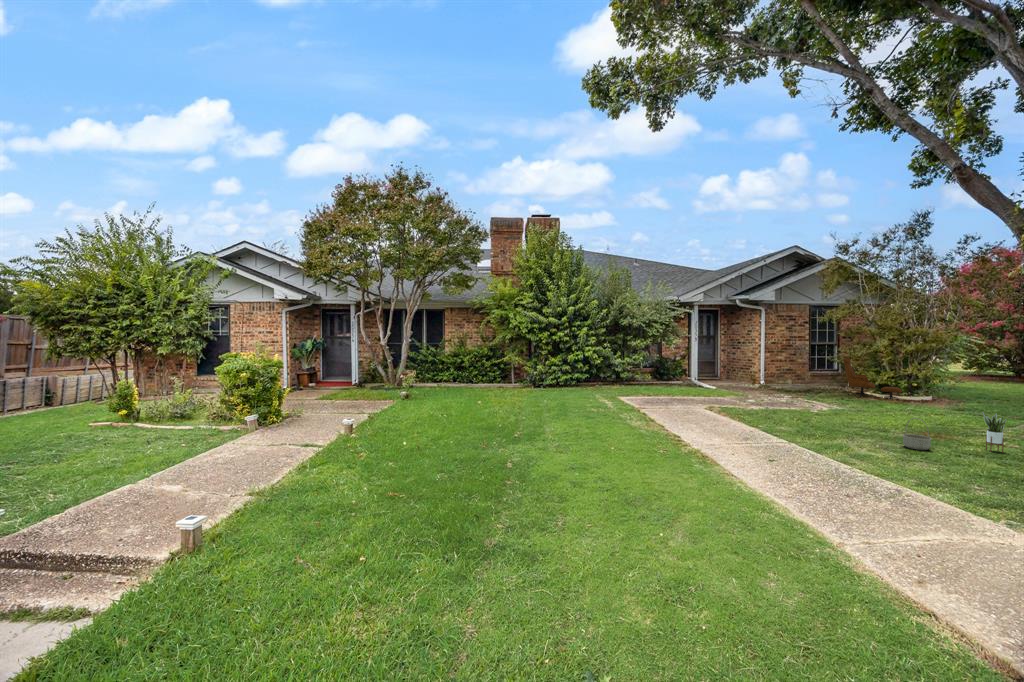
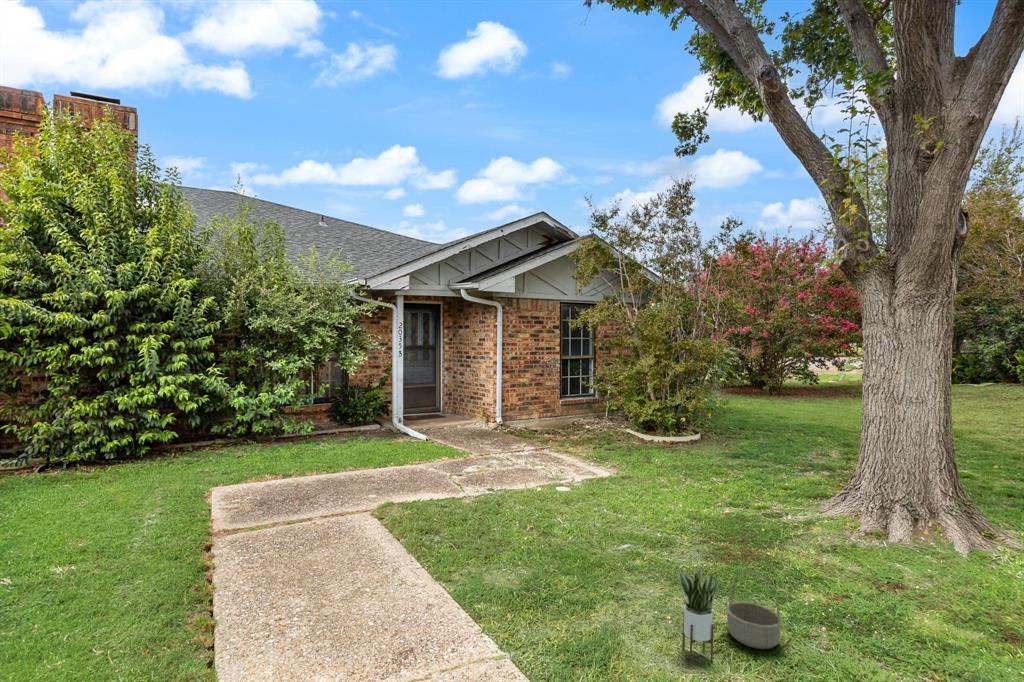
lounge chair: present [843,358,902,399] -> none [602,383,673,445]
potted plant: present [983,413,1007,453] -> present [677,563,719,662]

